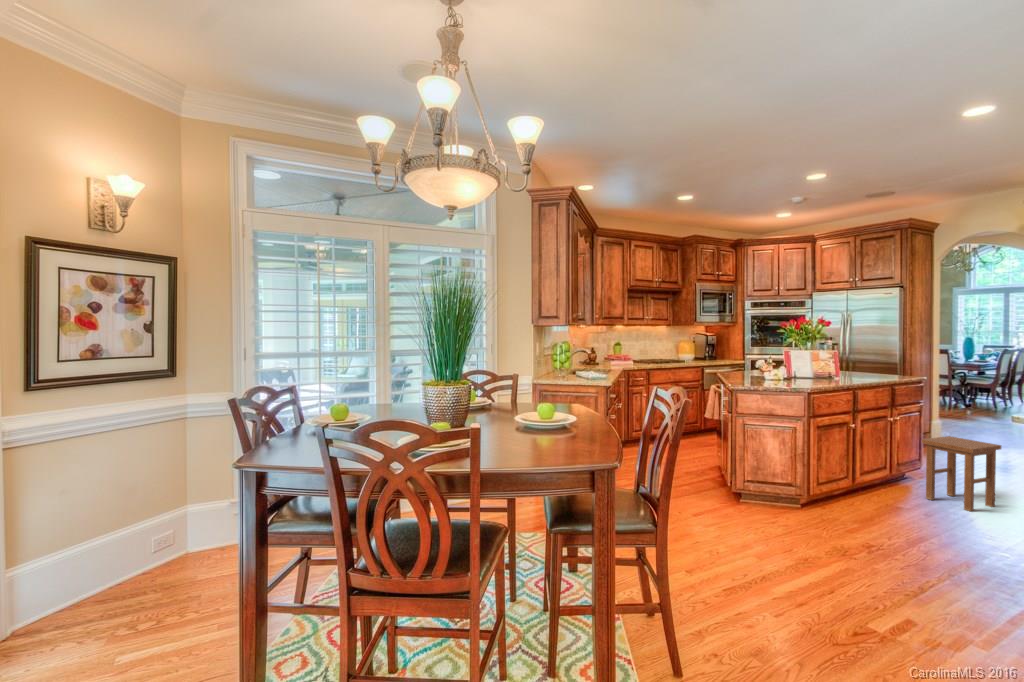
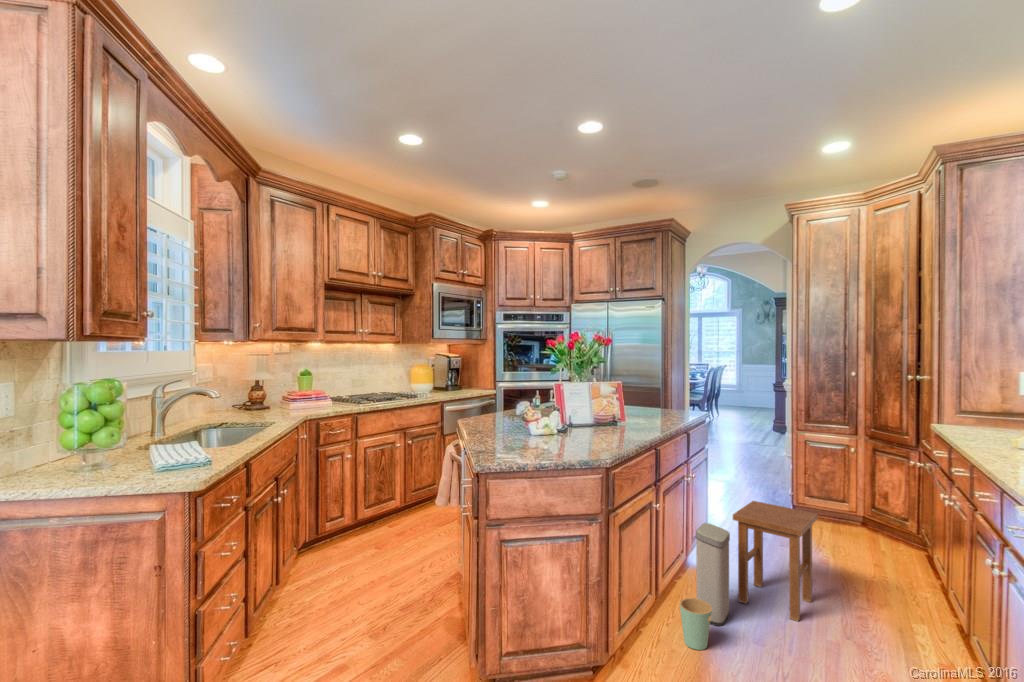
trash can: none [866,442,915,509] -> present [680,523,730,650]

